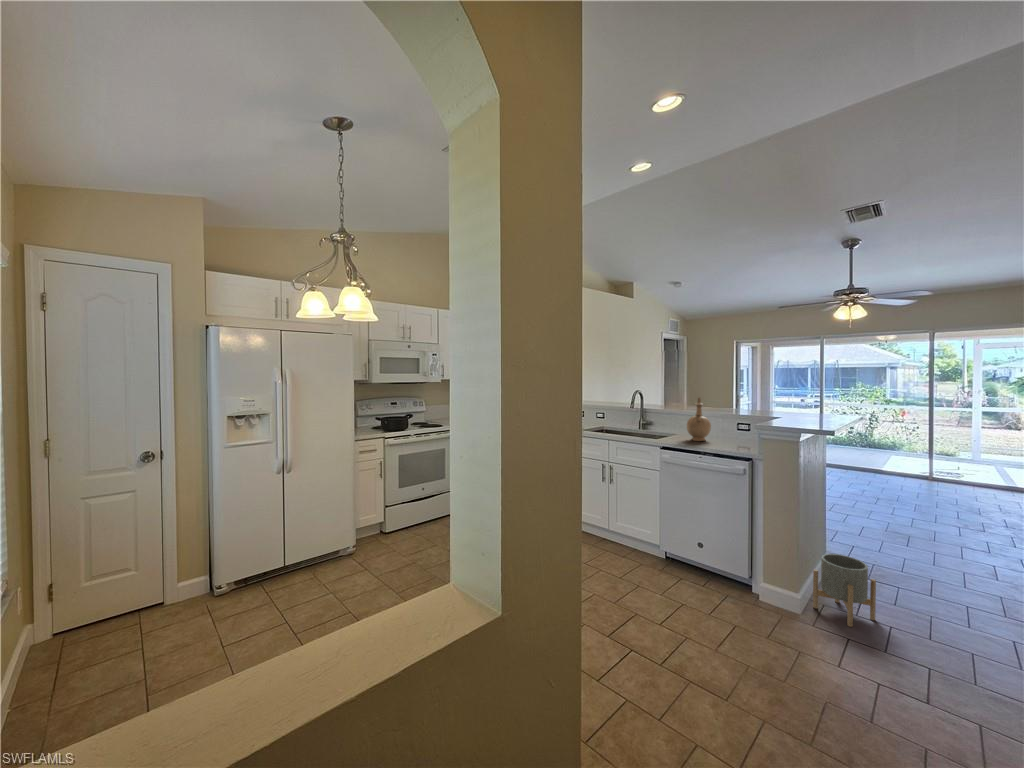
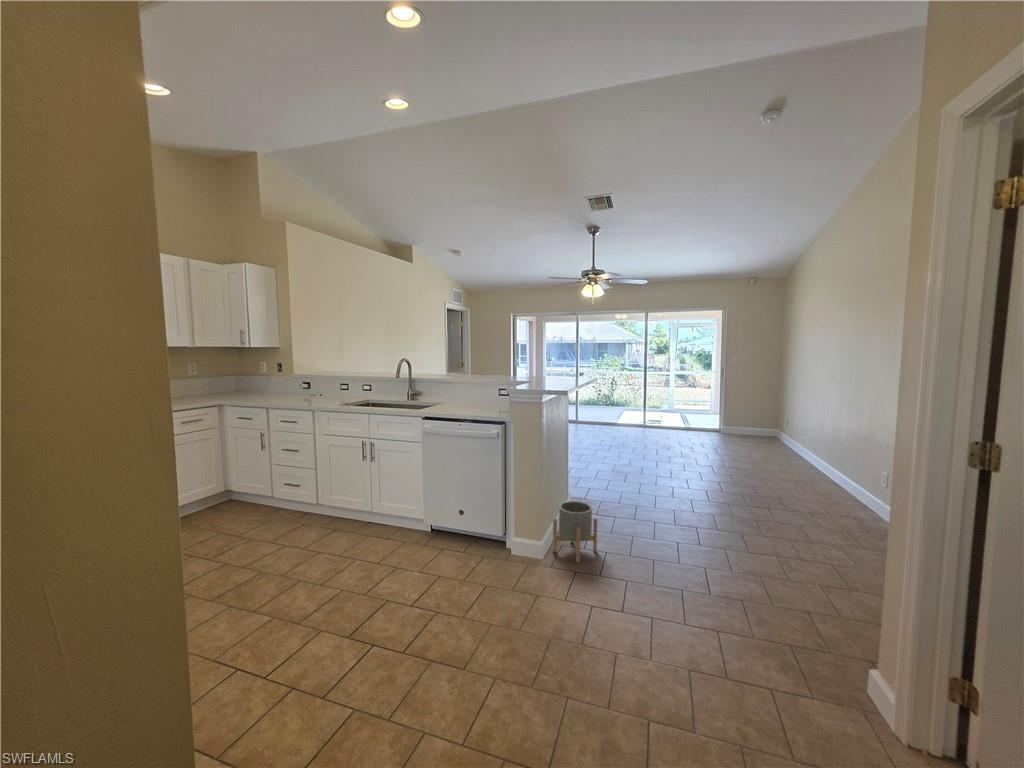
vase: present [687,397,711,441] -> none [451,364,474,409]

